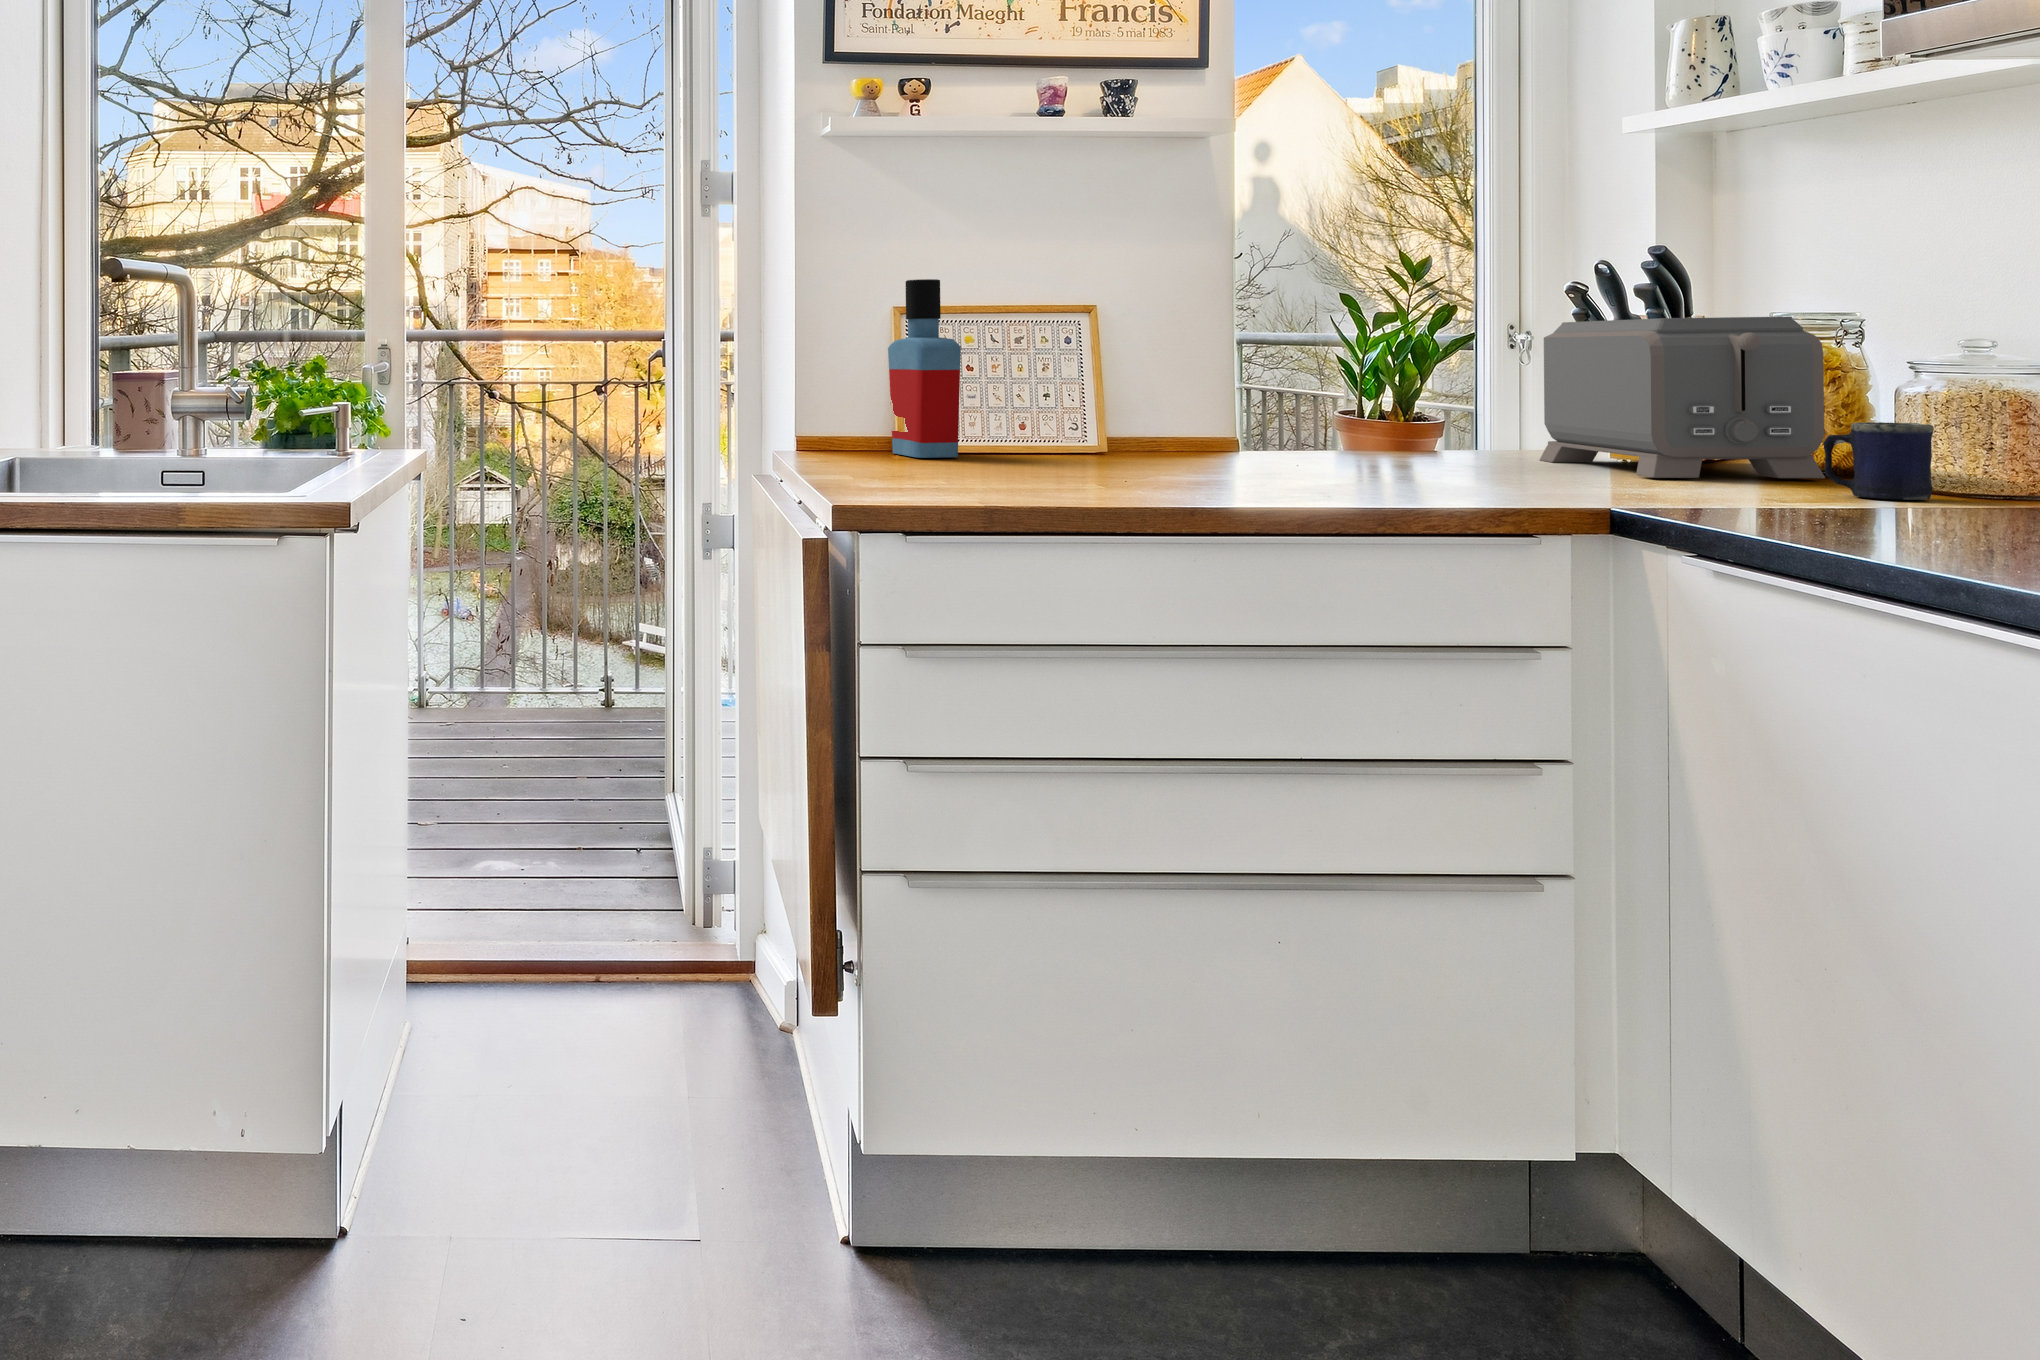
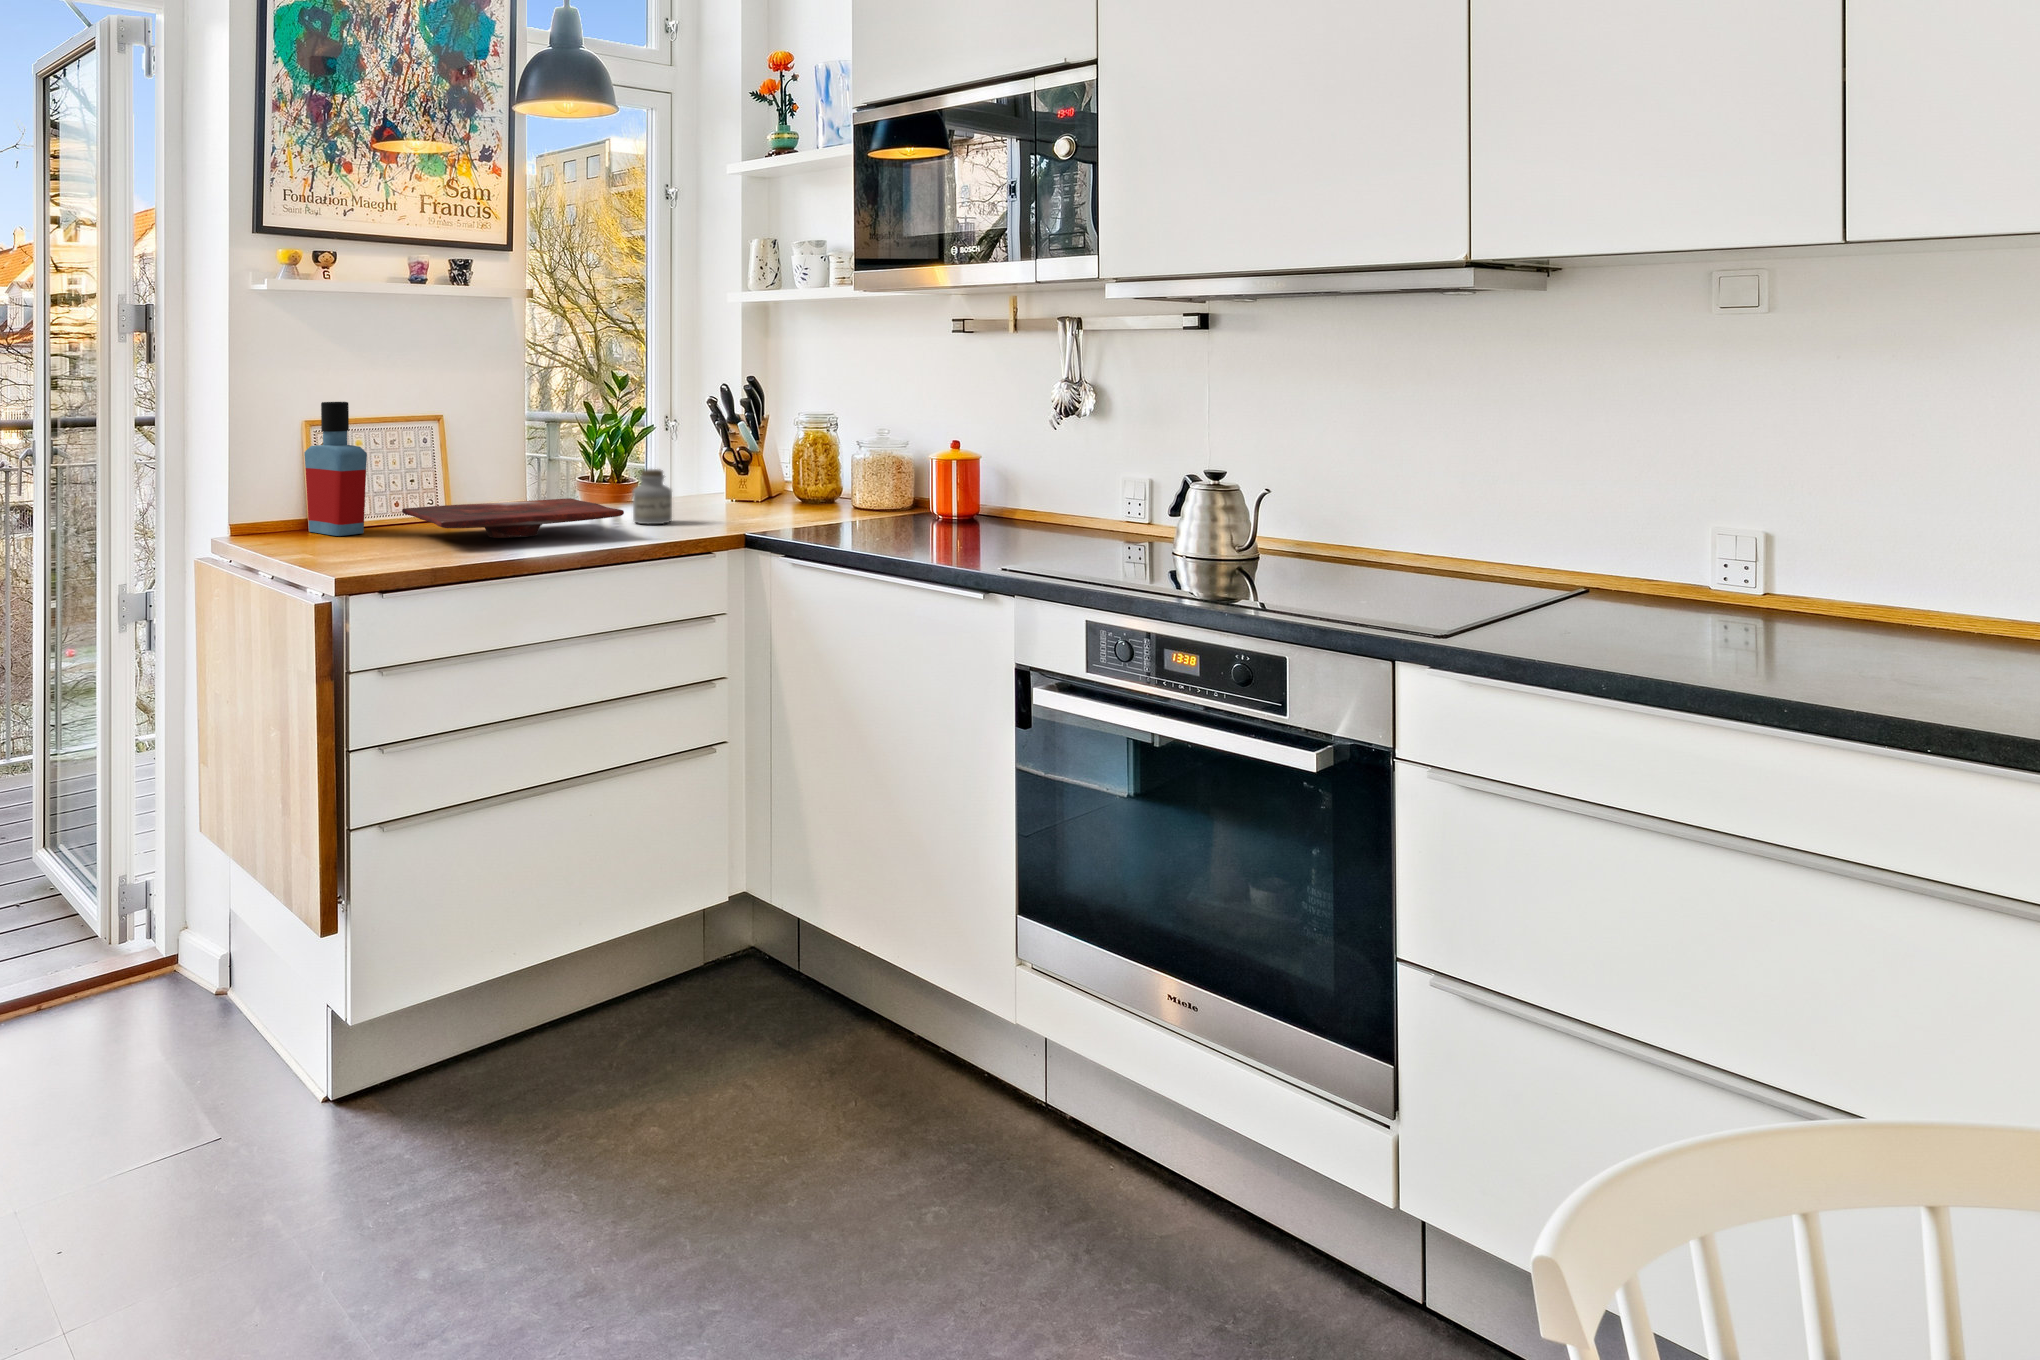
toaster: present [1540,316,1825,478] -> none [700,426,836,523]
jar: none [1390,382,1465,469] -> present [633,469,672,524]
mug: present [1824,422,1934,500] -> none [842,491,885,533]
cutting board: none [1008,424,1349,470] -> present [402,498,624,538]

